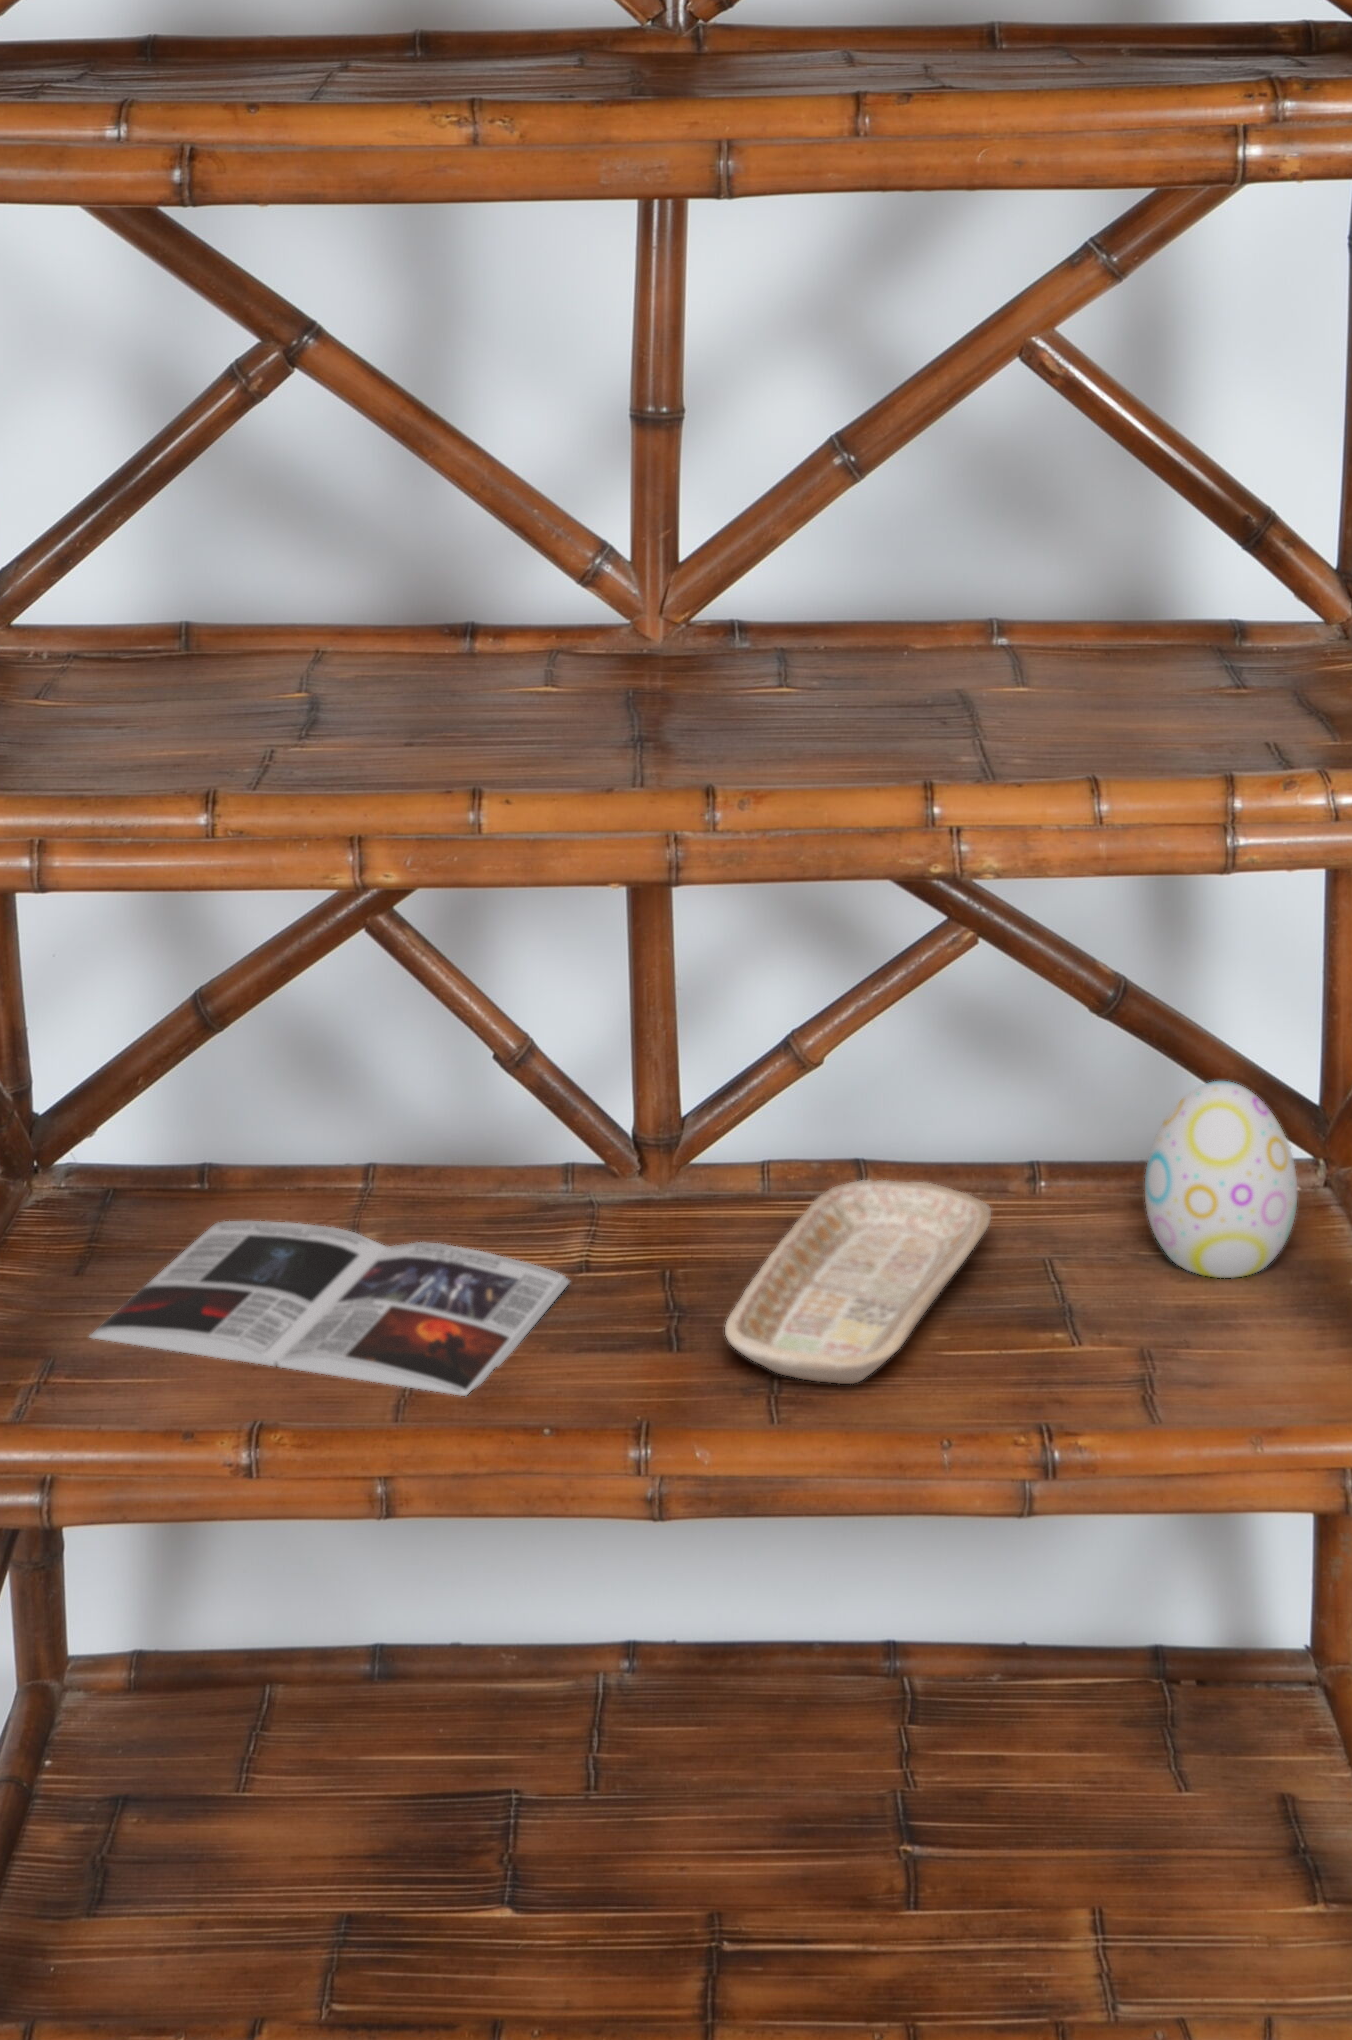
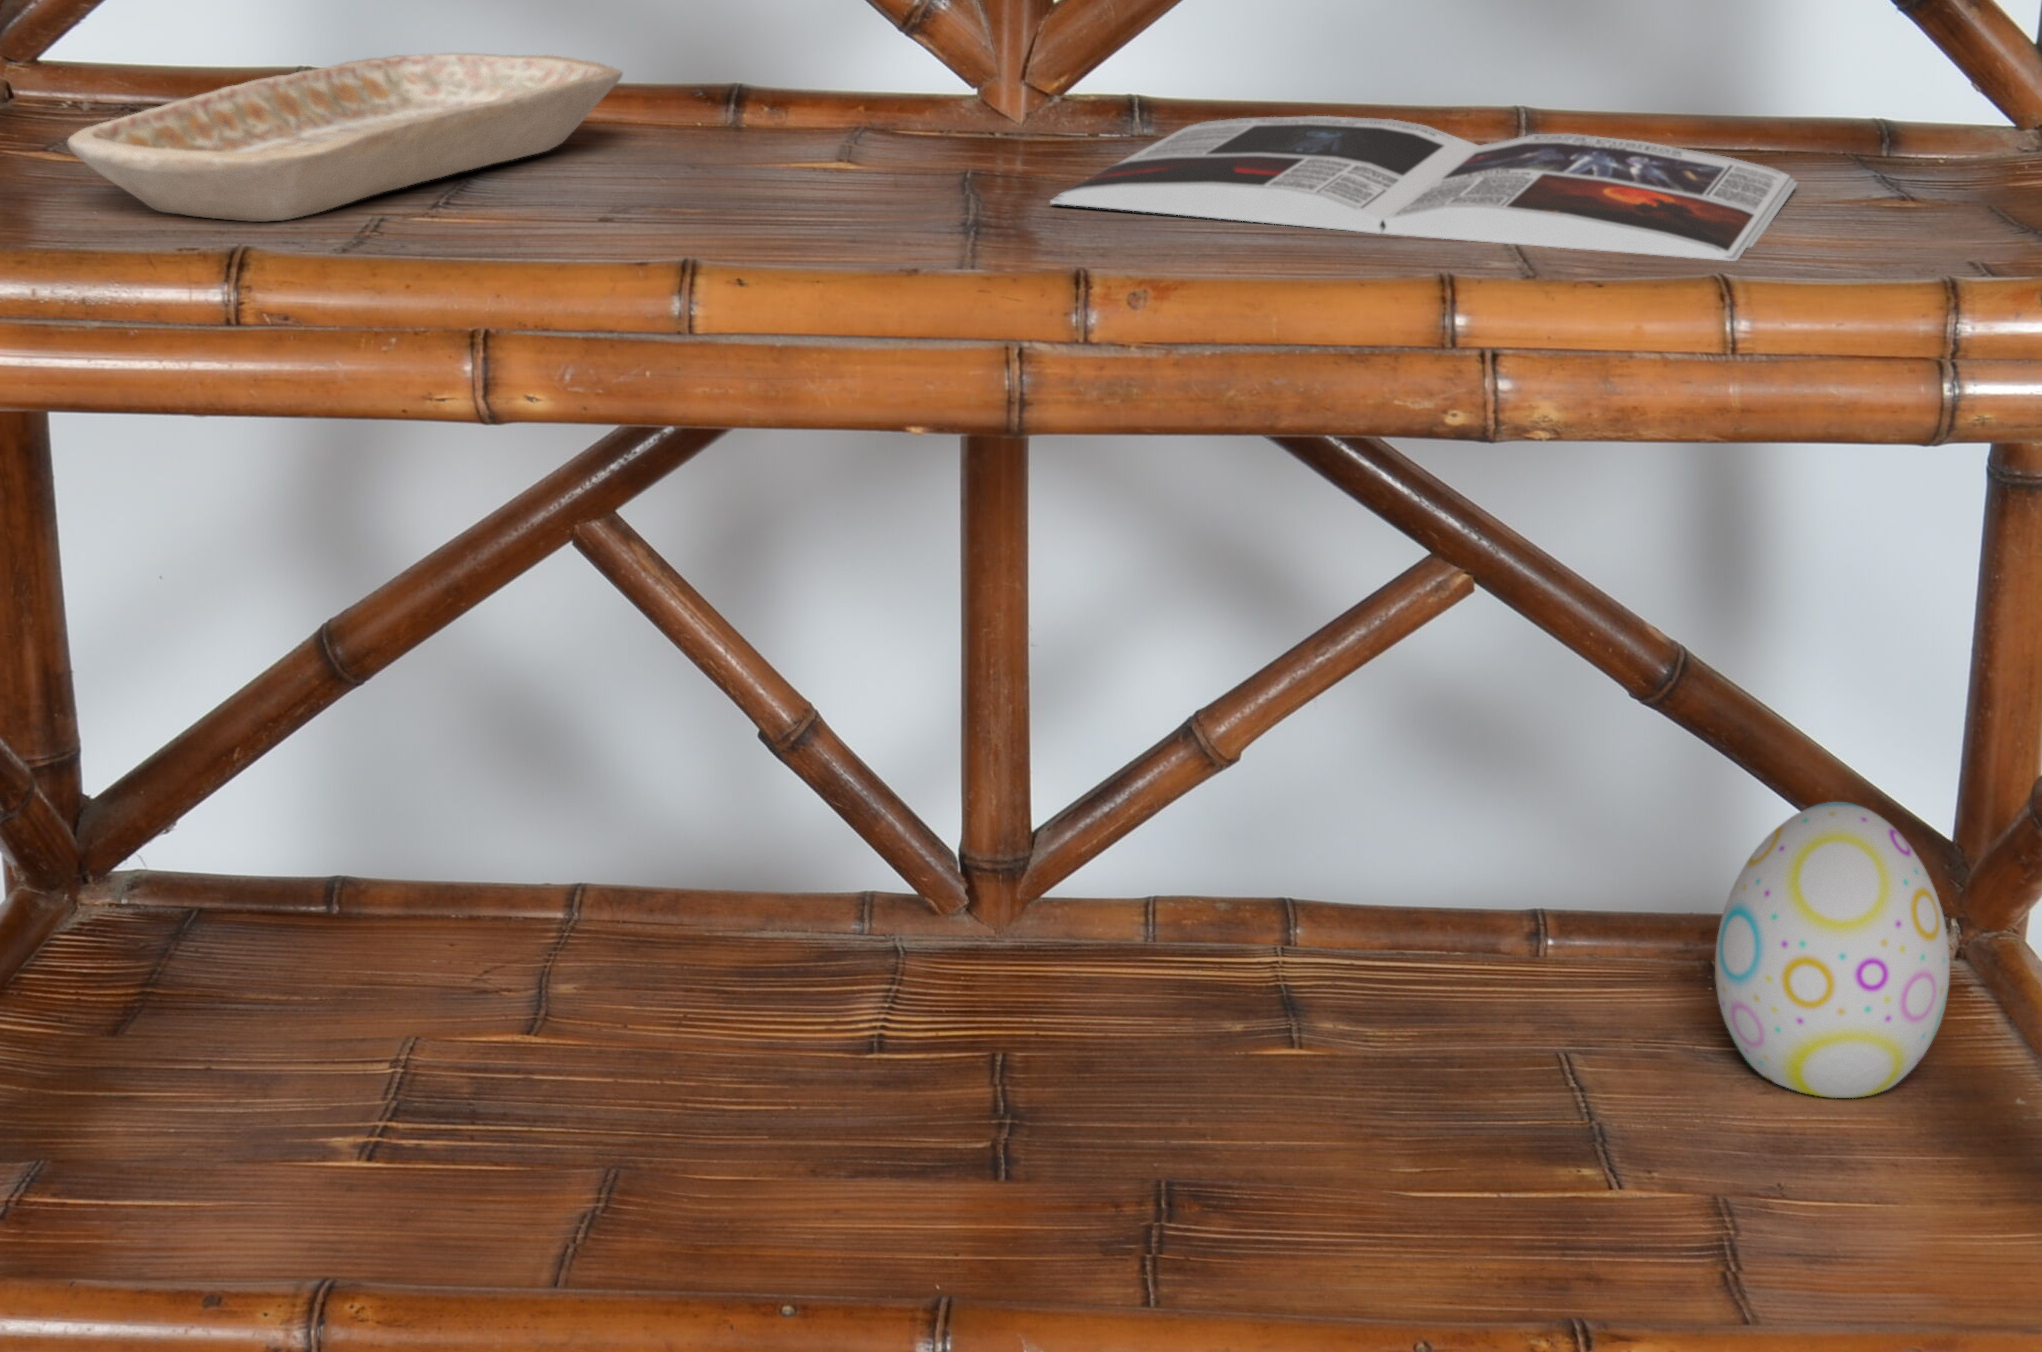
tray: present [725,1180,991,1384] -> present [67,53,623,222]
magazine: present [90,1221,569,1396] -> present [1050,116,1797,261]

